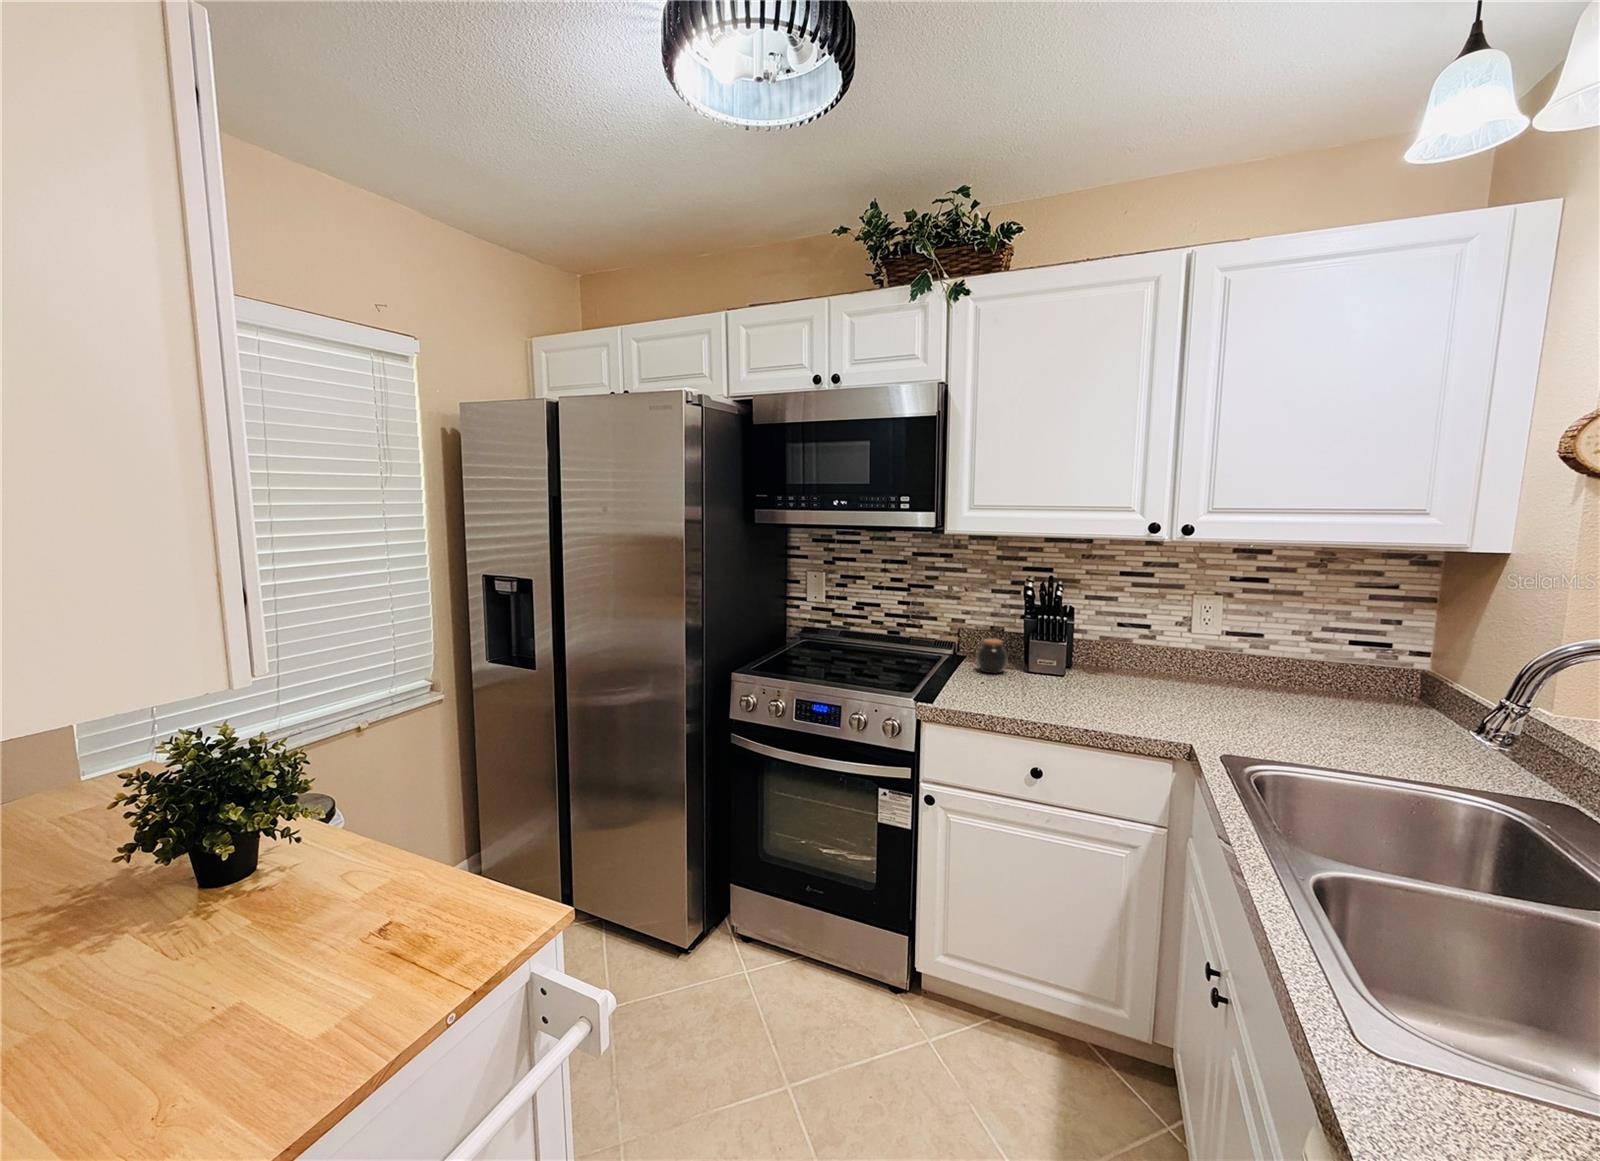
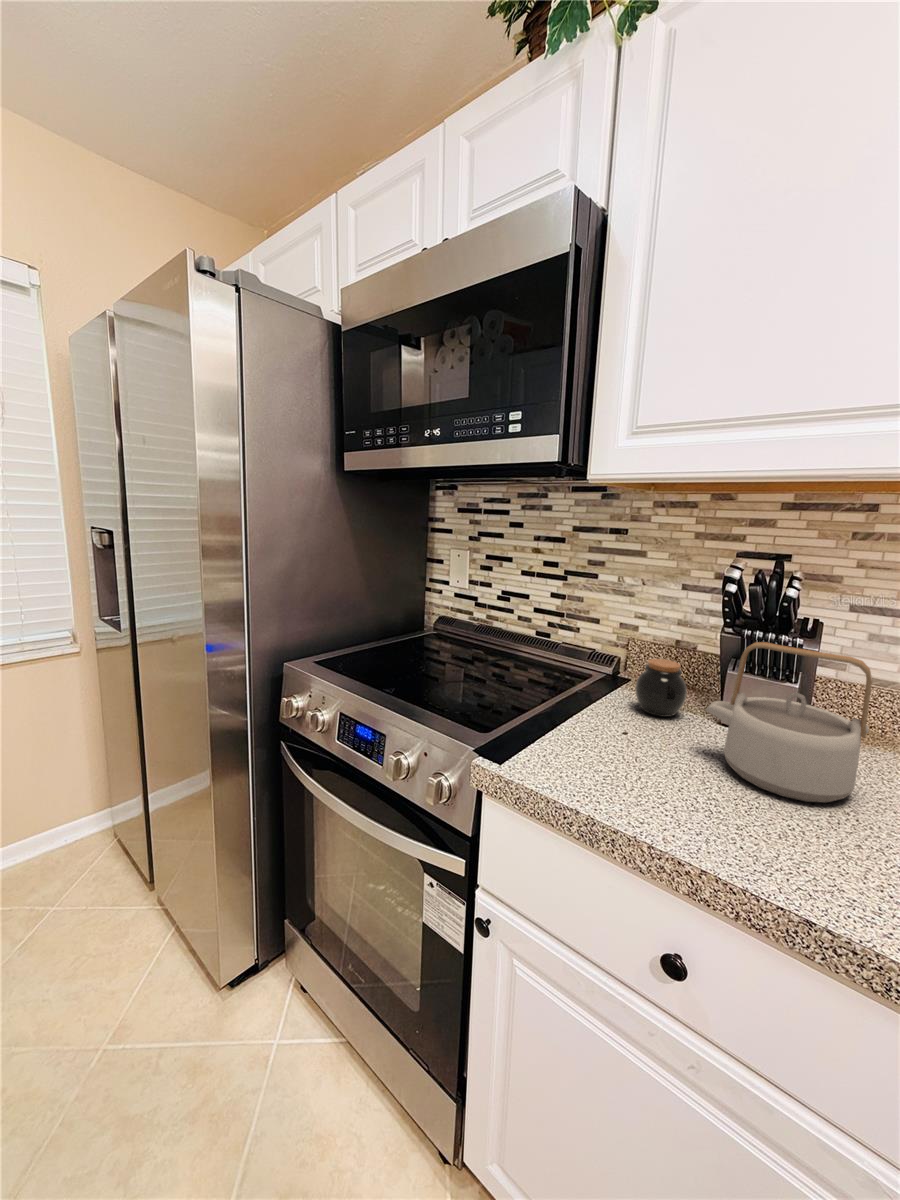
teapot: none [1025,621,1100,697] -> present [706,642,872,803]

